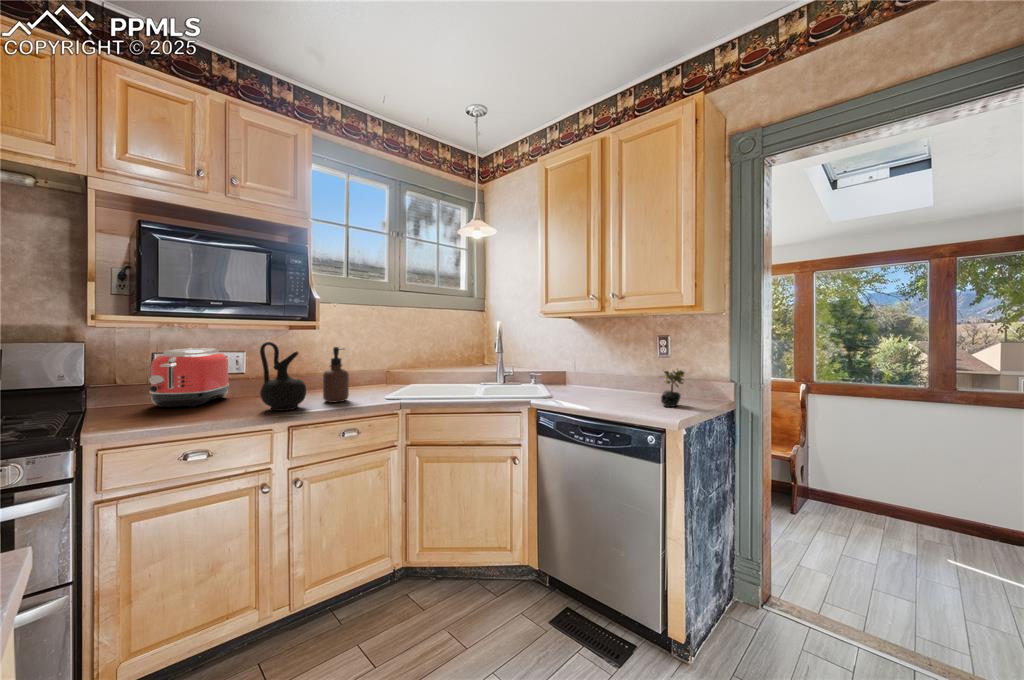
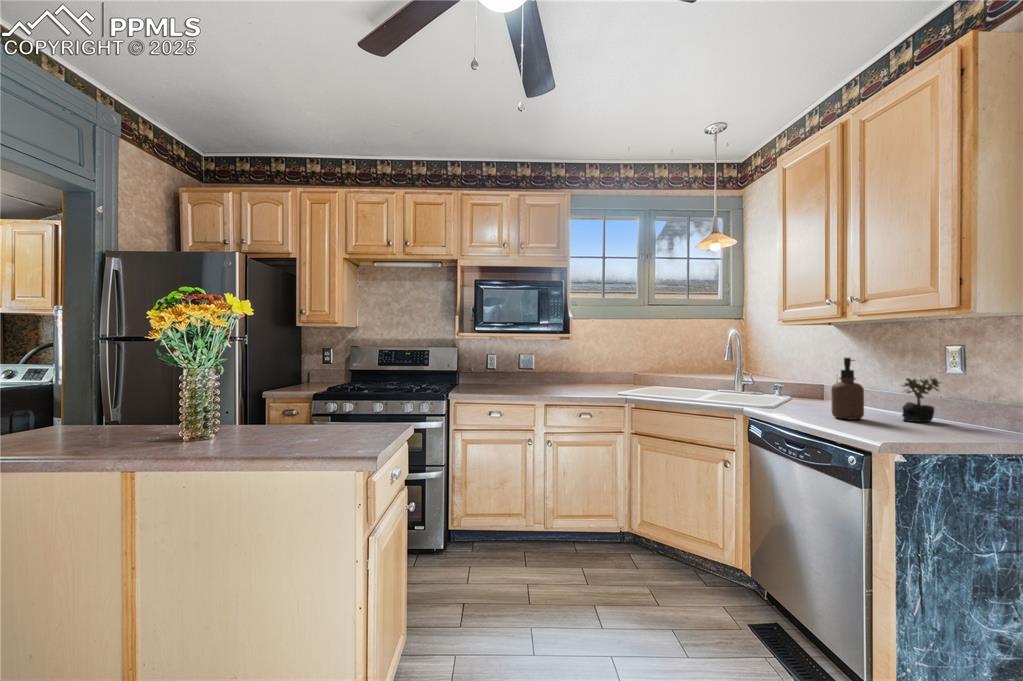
ceramic jug: present [260,342,306,411] -> none [530,347,557,393]
soap dispenser: present [323,347,349,402] -> present [831,358,864,420]
toaster: present [149,348,229,407] -> none [481,353,523,388]

